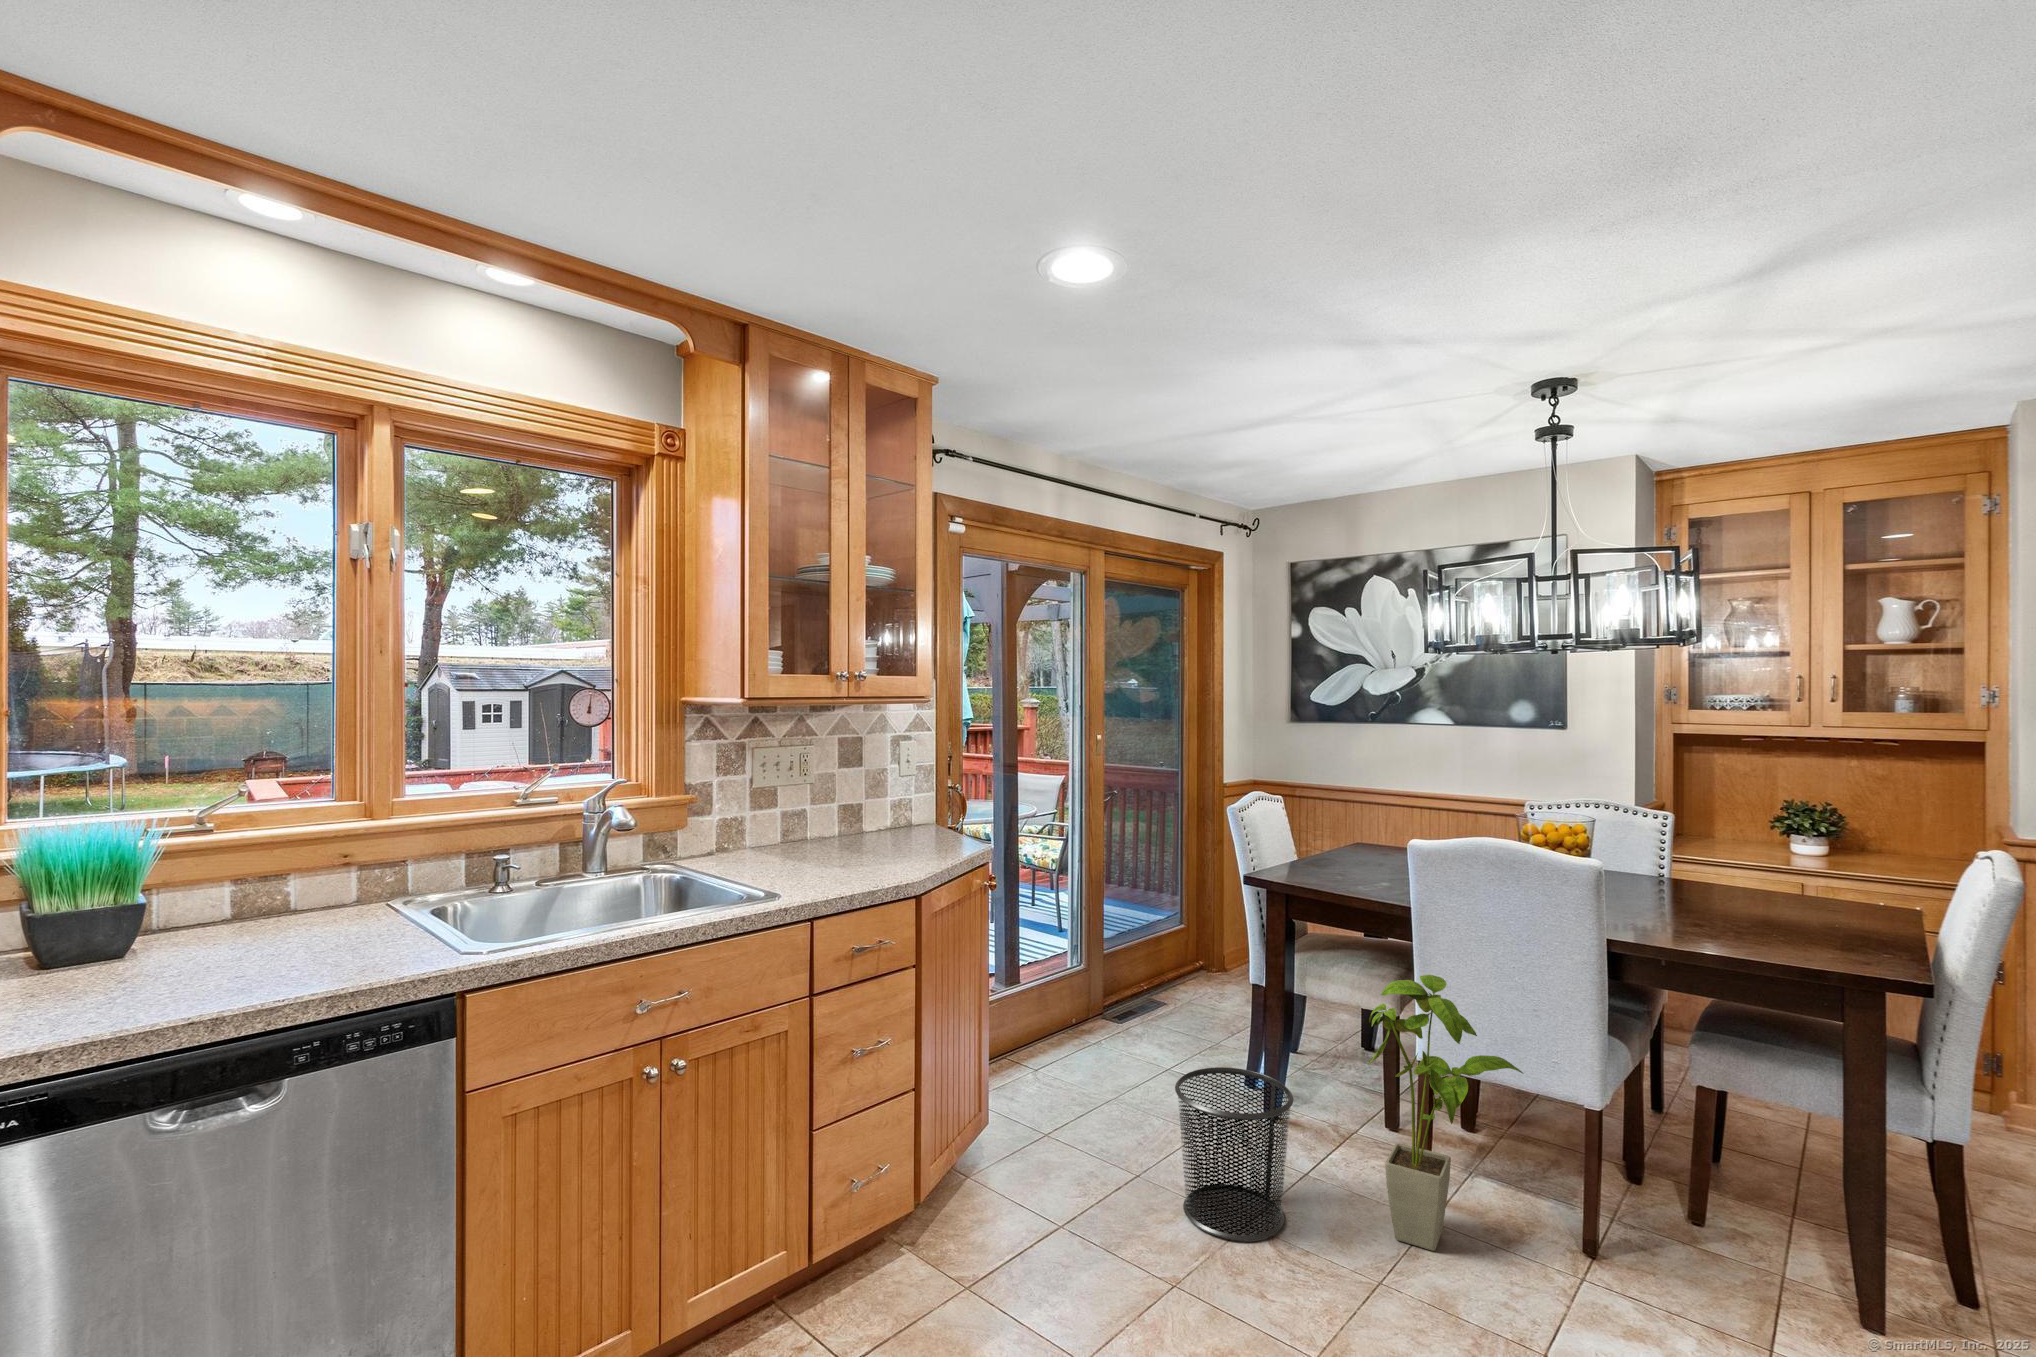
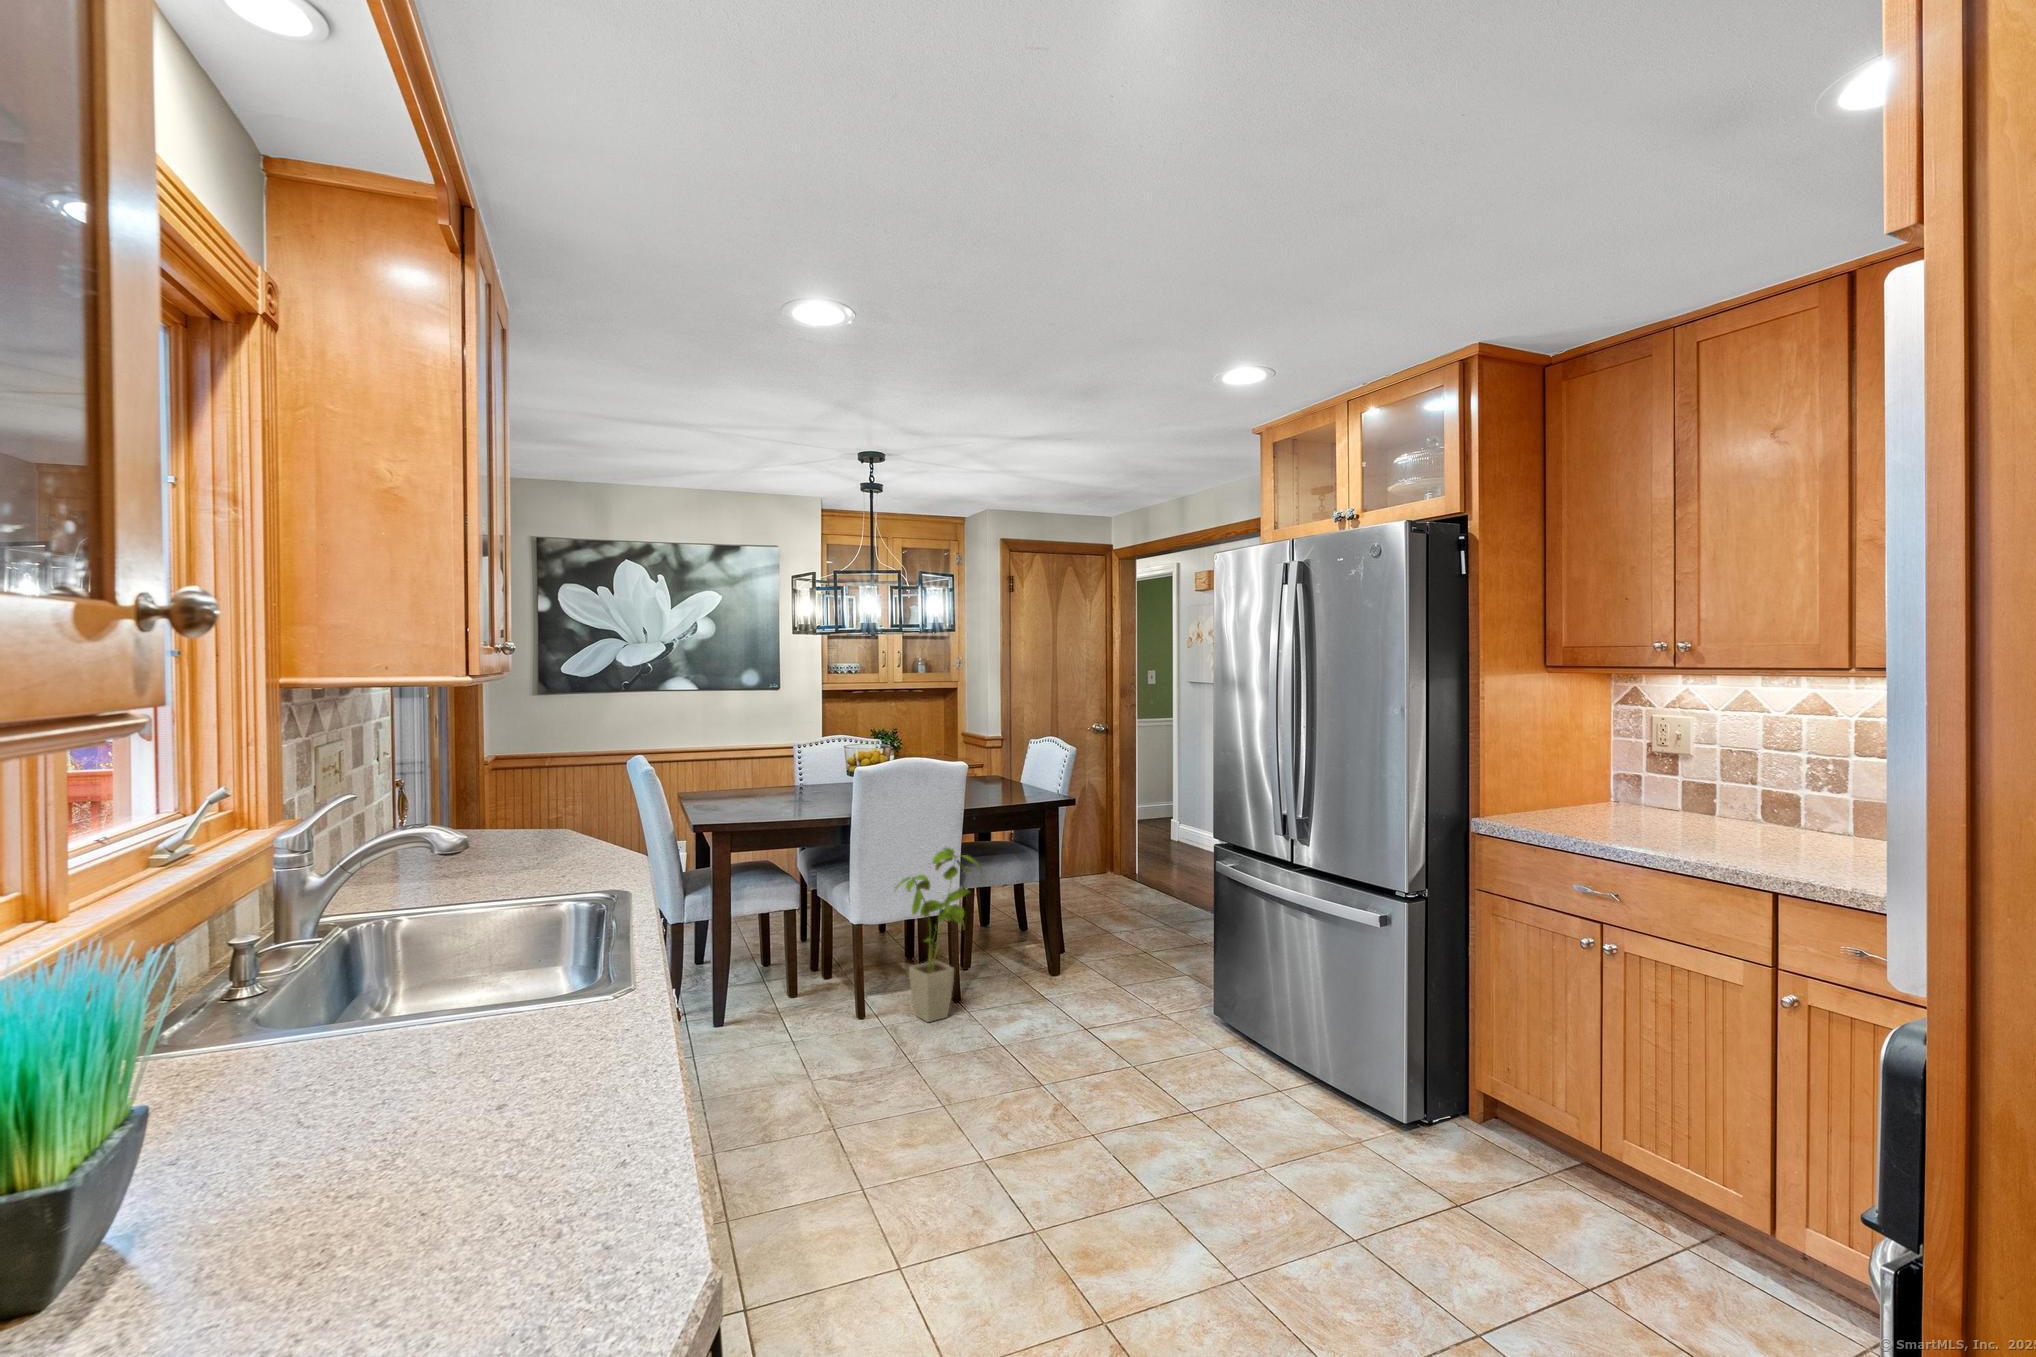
waste bin: present [1175,1067,1294,1241] -> none [807,953,895,1072]

